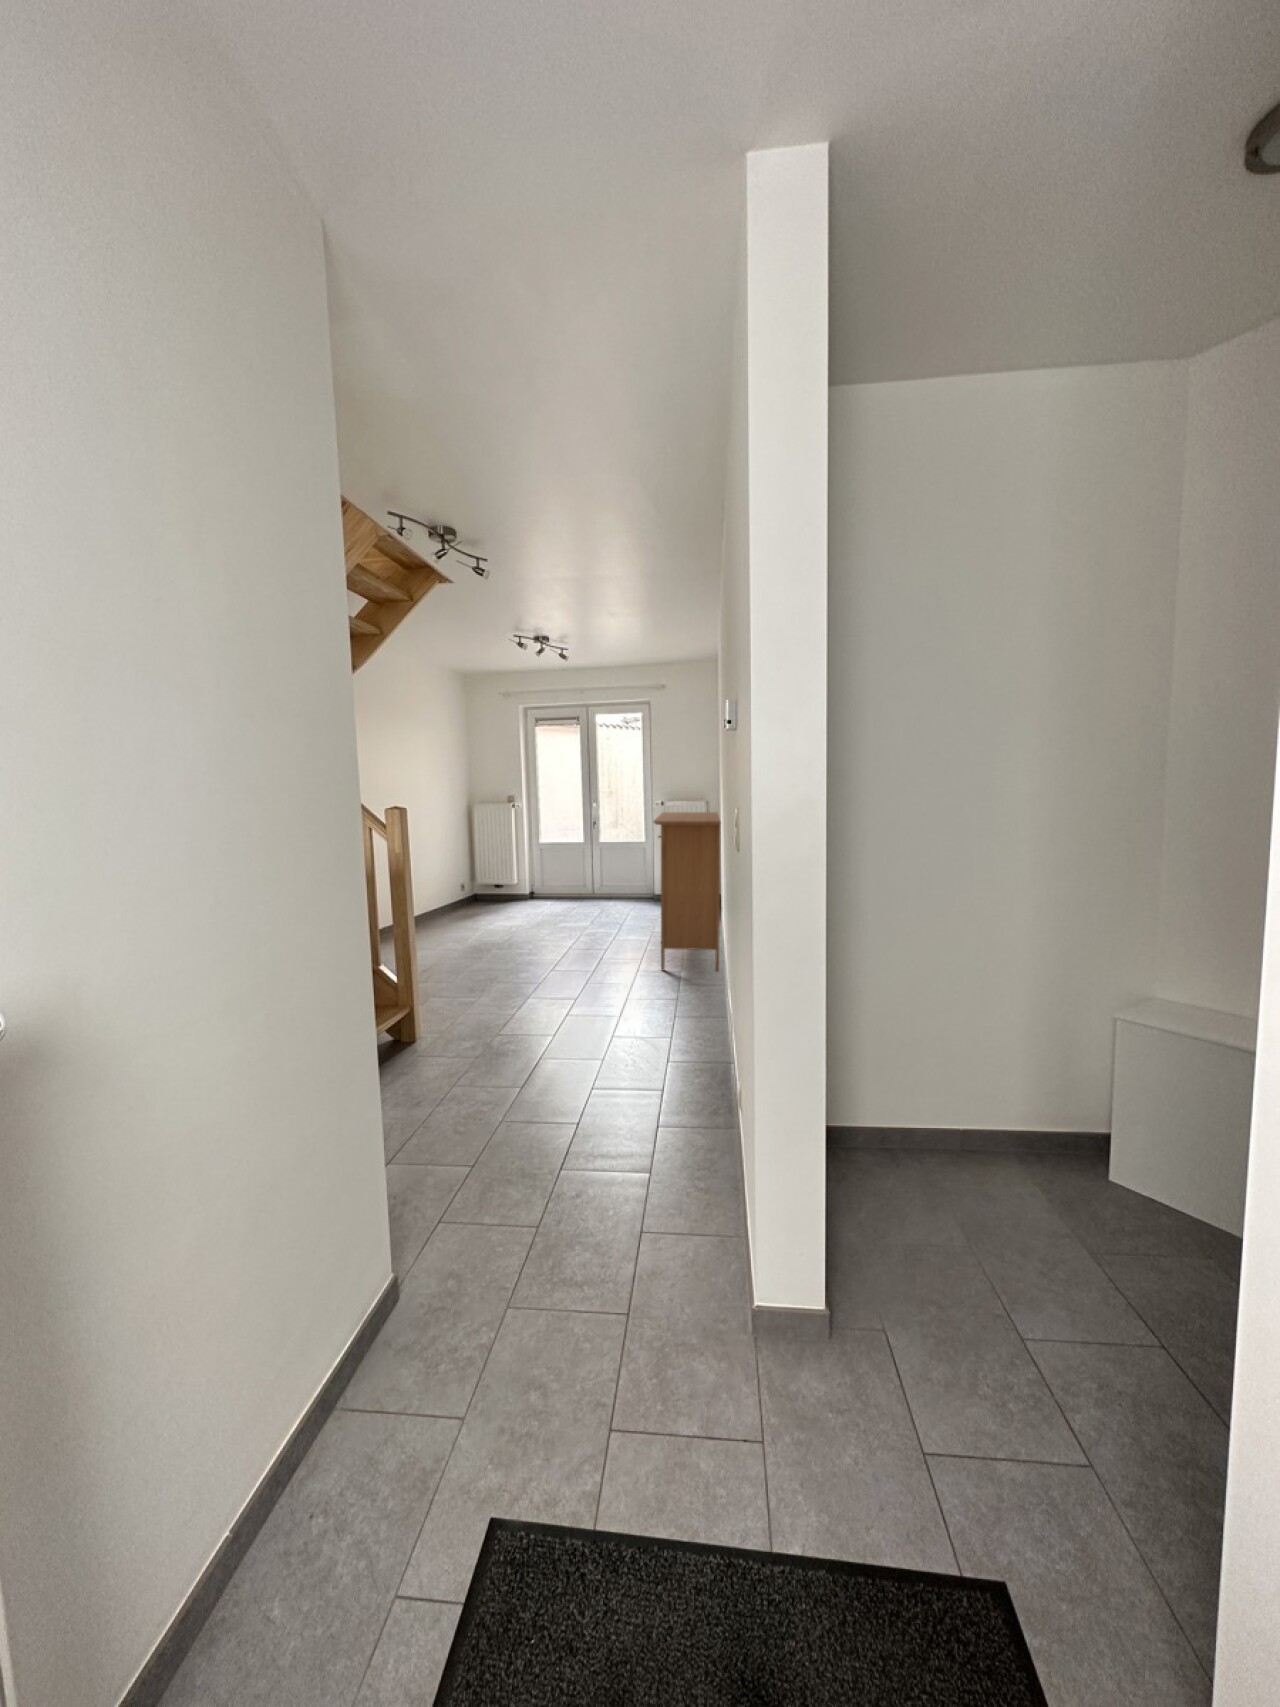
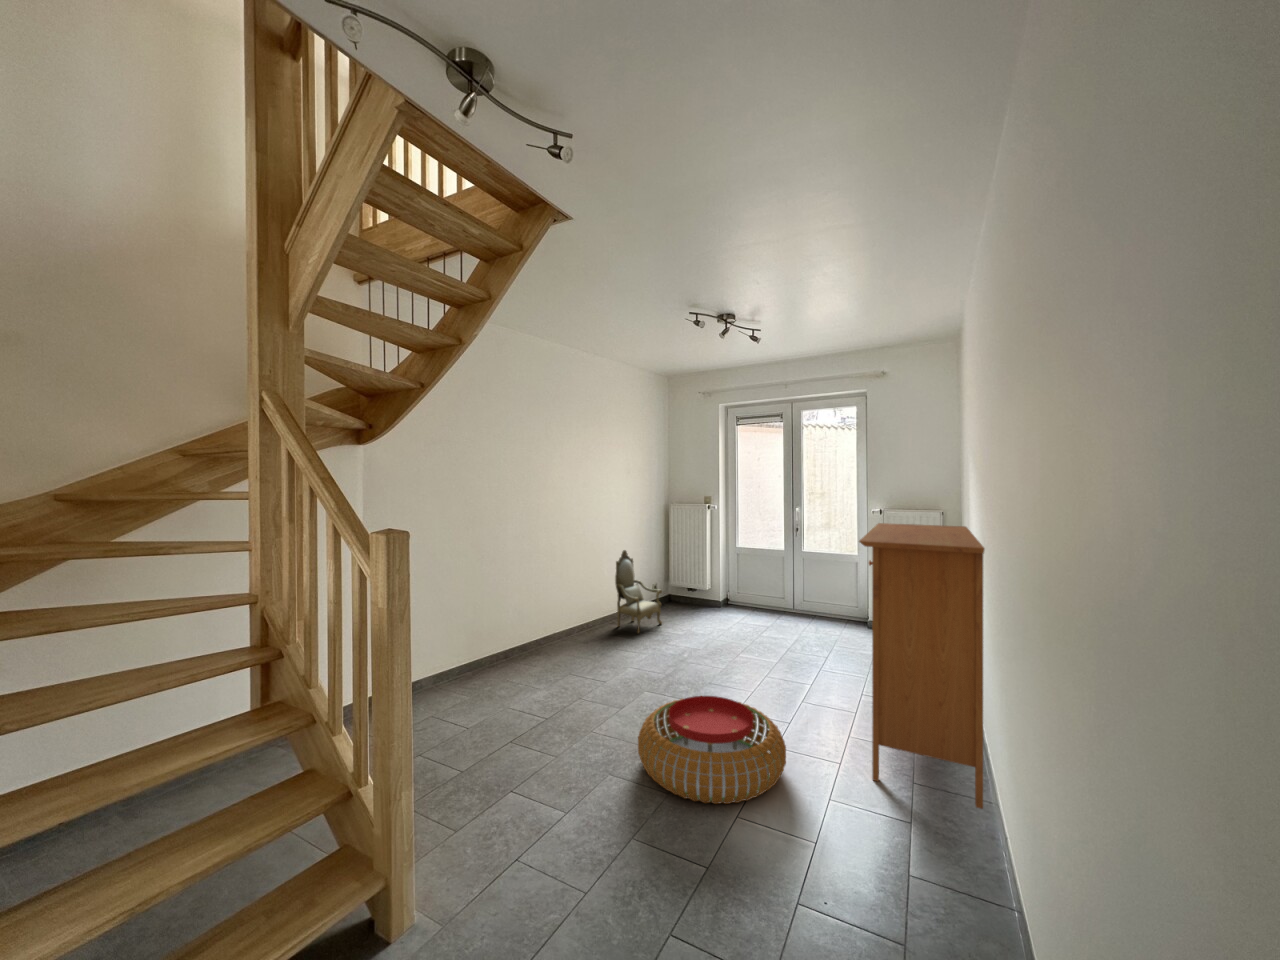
armchair: none [433,828,479,923] -> present [615,550,662,633]
pouf: none [510,937,611,992] -> present [638,696,786,804]

